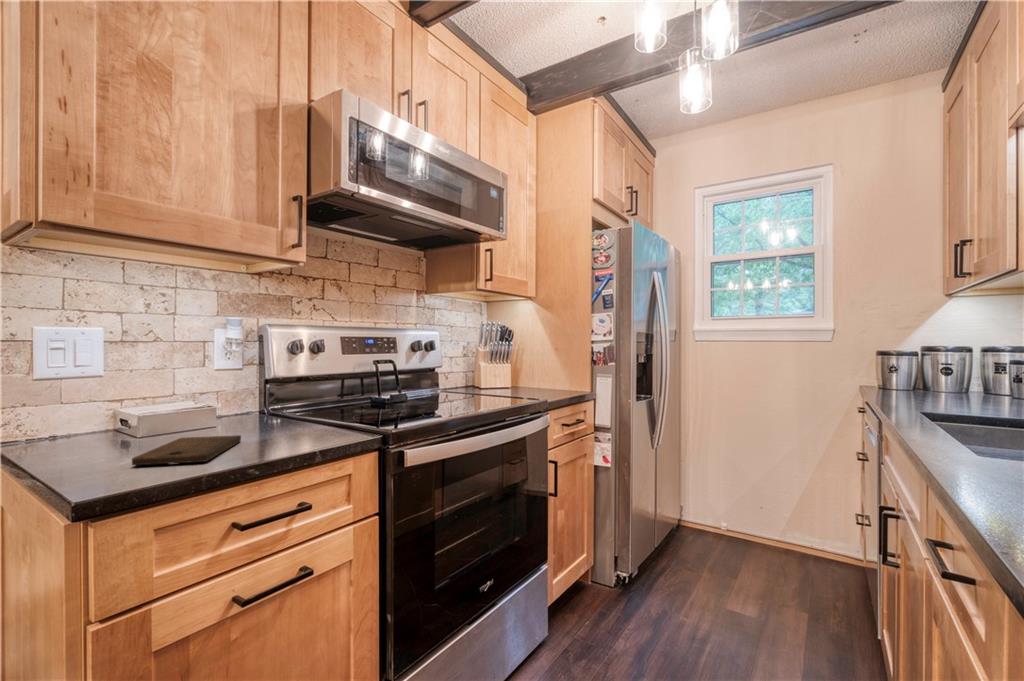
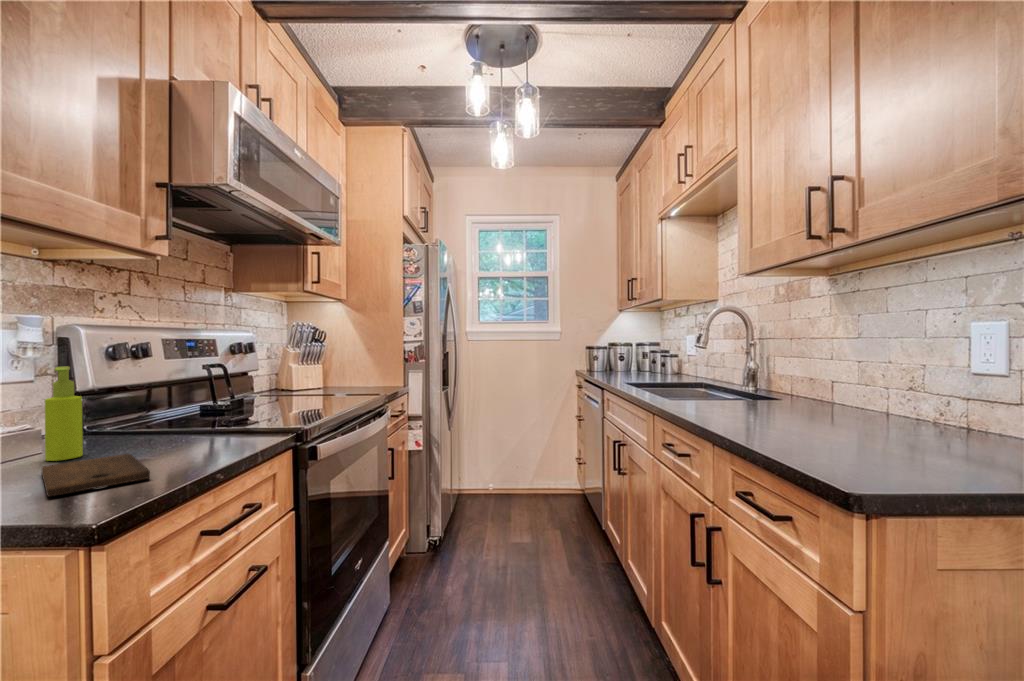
soap dispenser: none [208,358,233,434] -> present [45,366,83,461]

